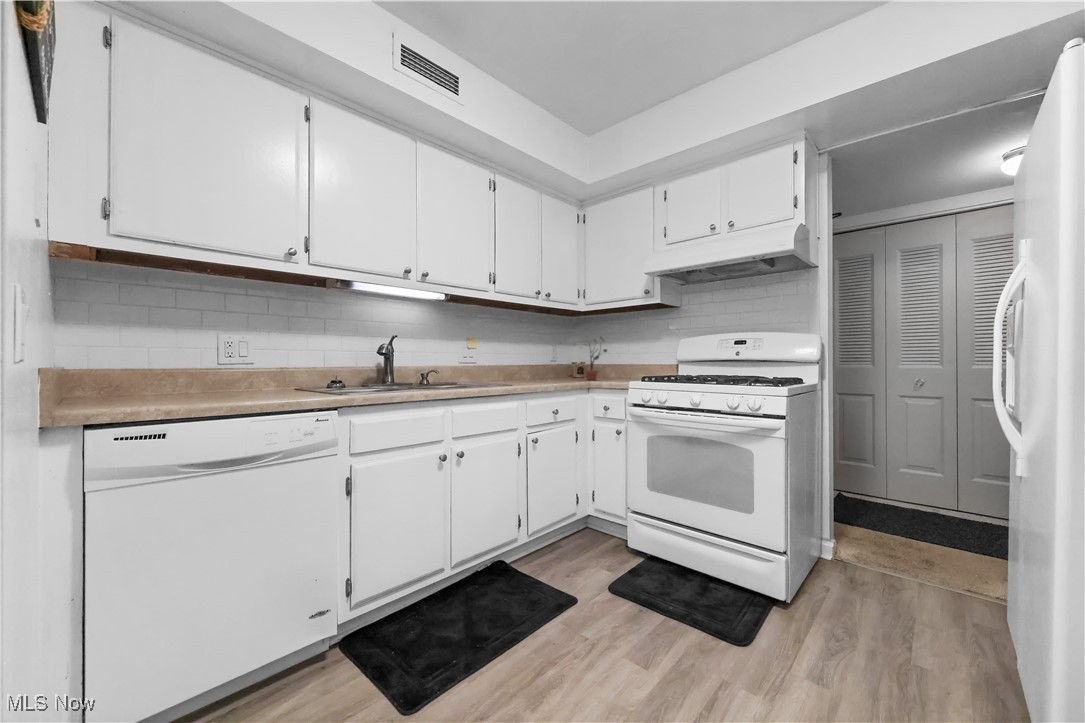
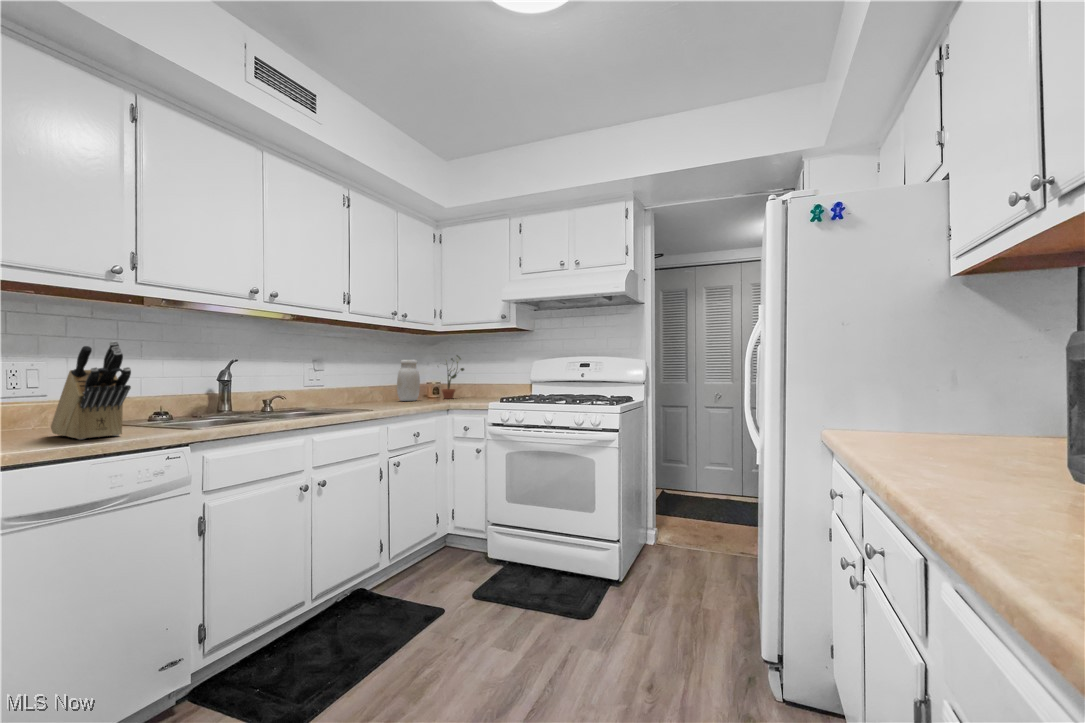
knife block: none [240,311,287,399] -> present [51,341,131,440]
jar: none [541,341,563,381] -> present [397,360,420,401]

